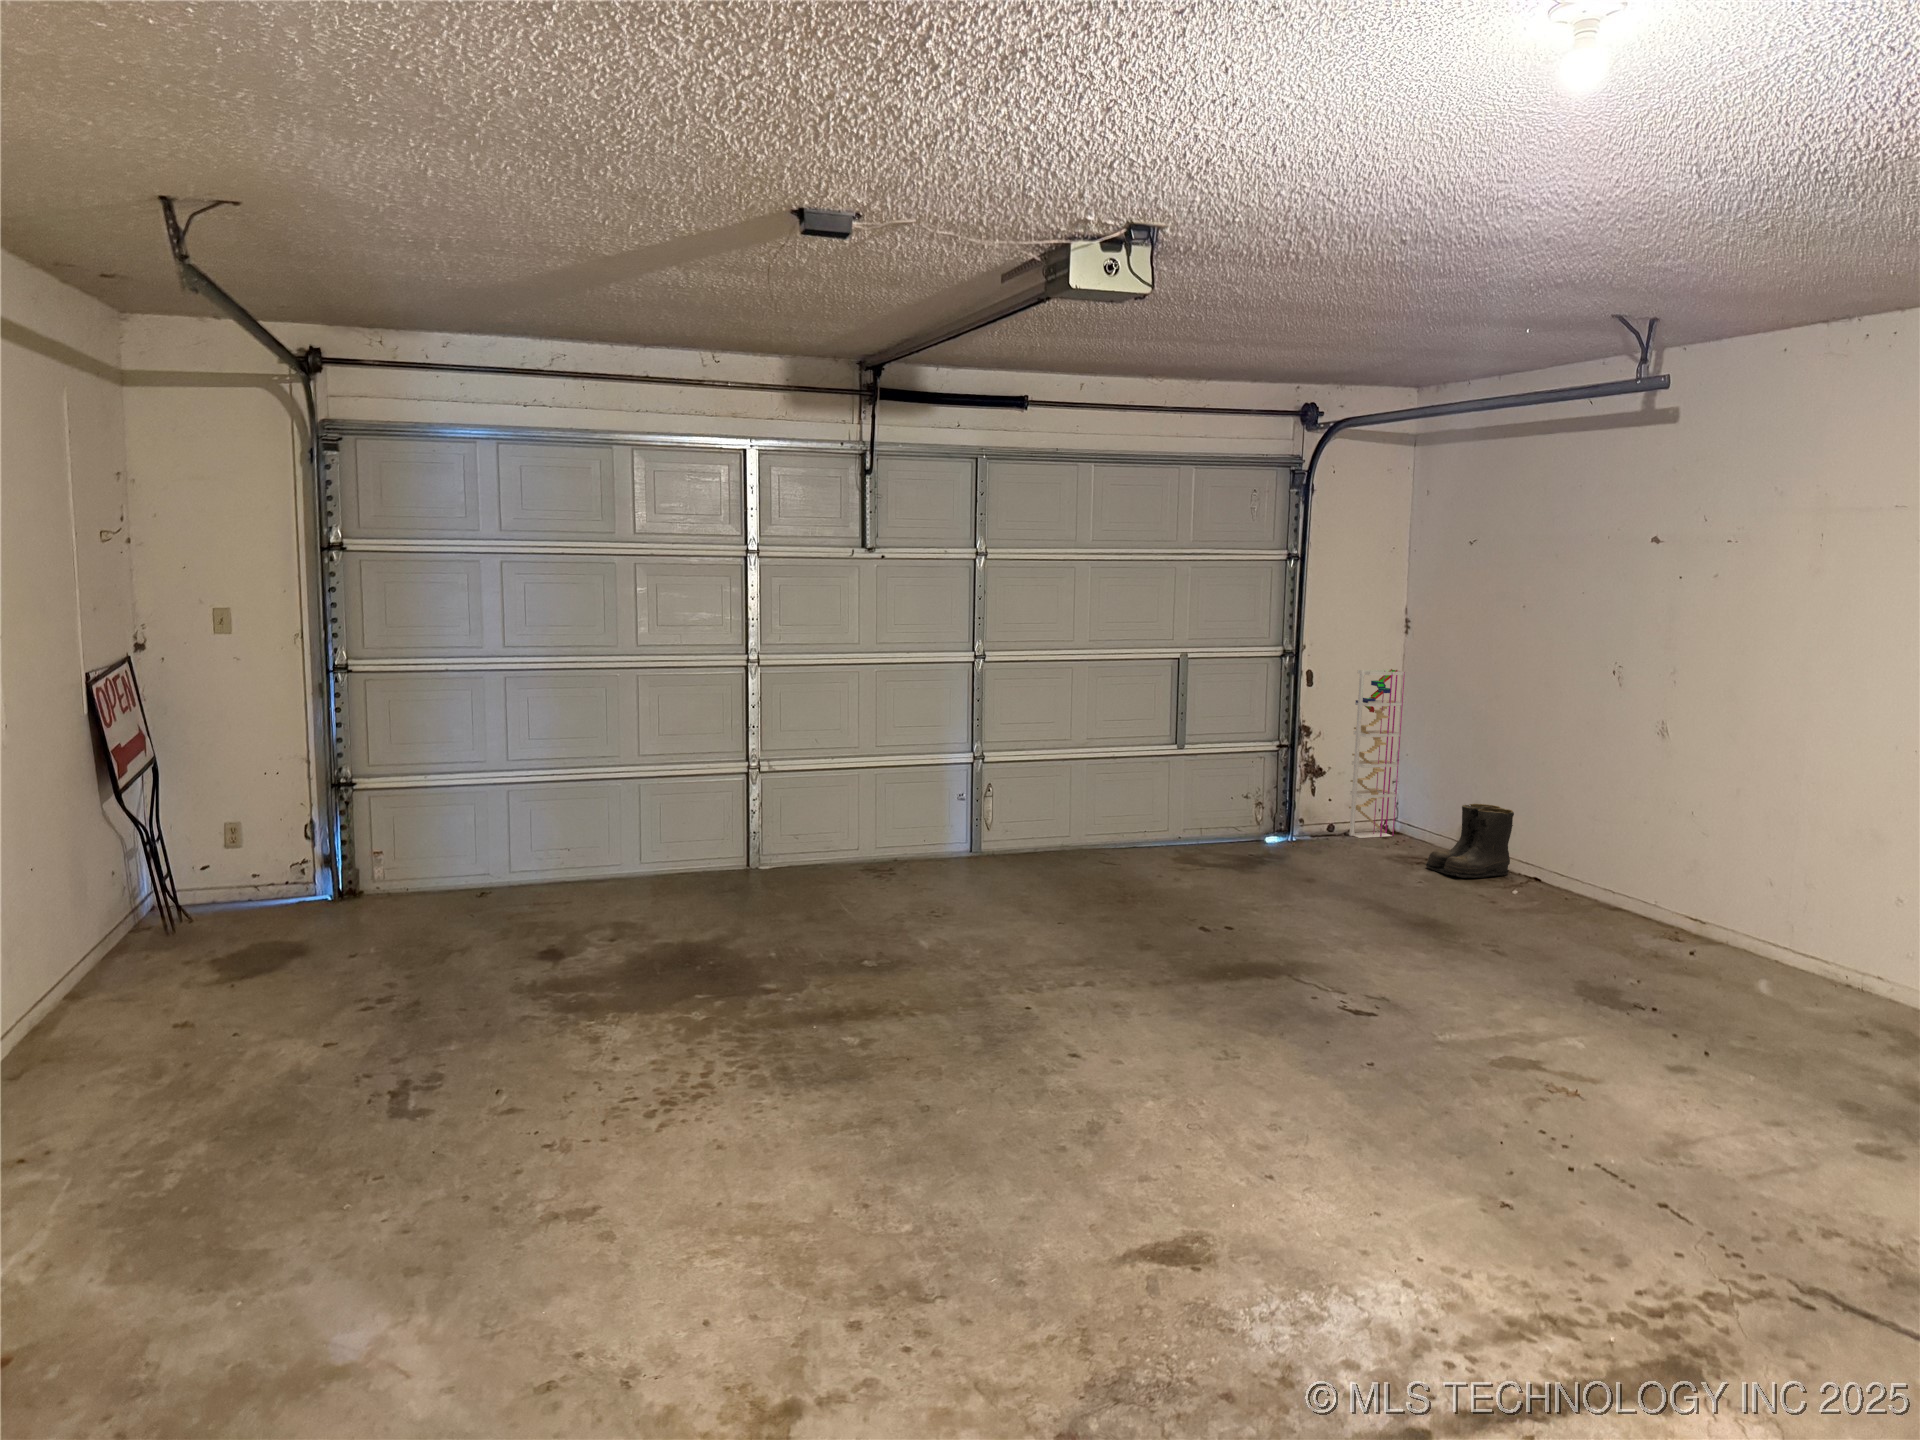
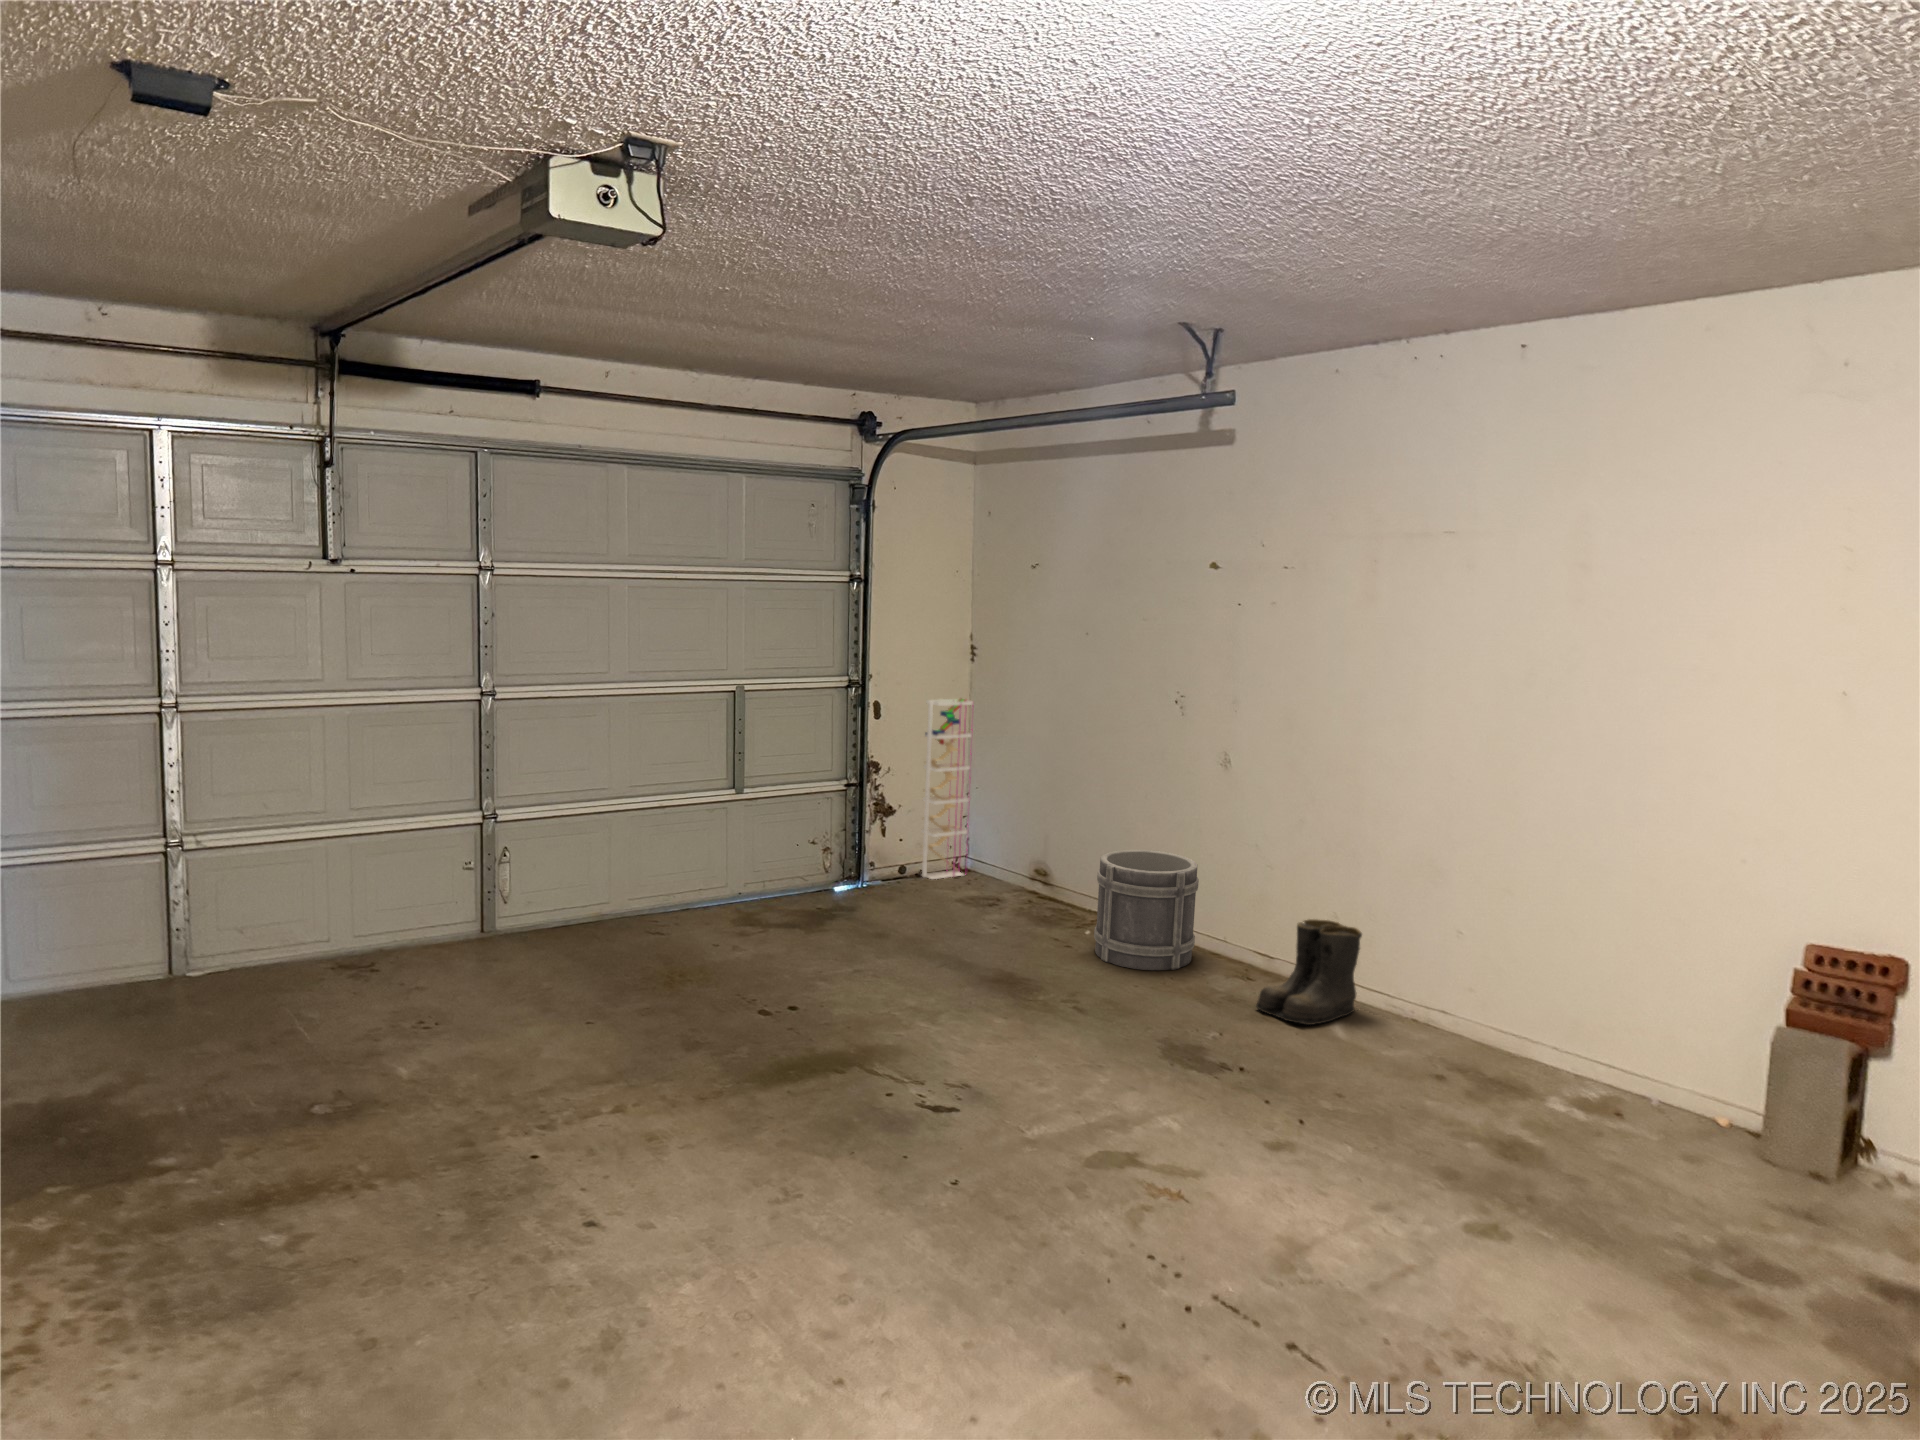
boots: present [1425,804,1514,878] -> present [1256,919,1362,1025]
bucket: none [1529,813,1646,931] -> present [1094,850,1199,970]

